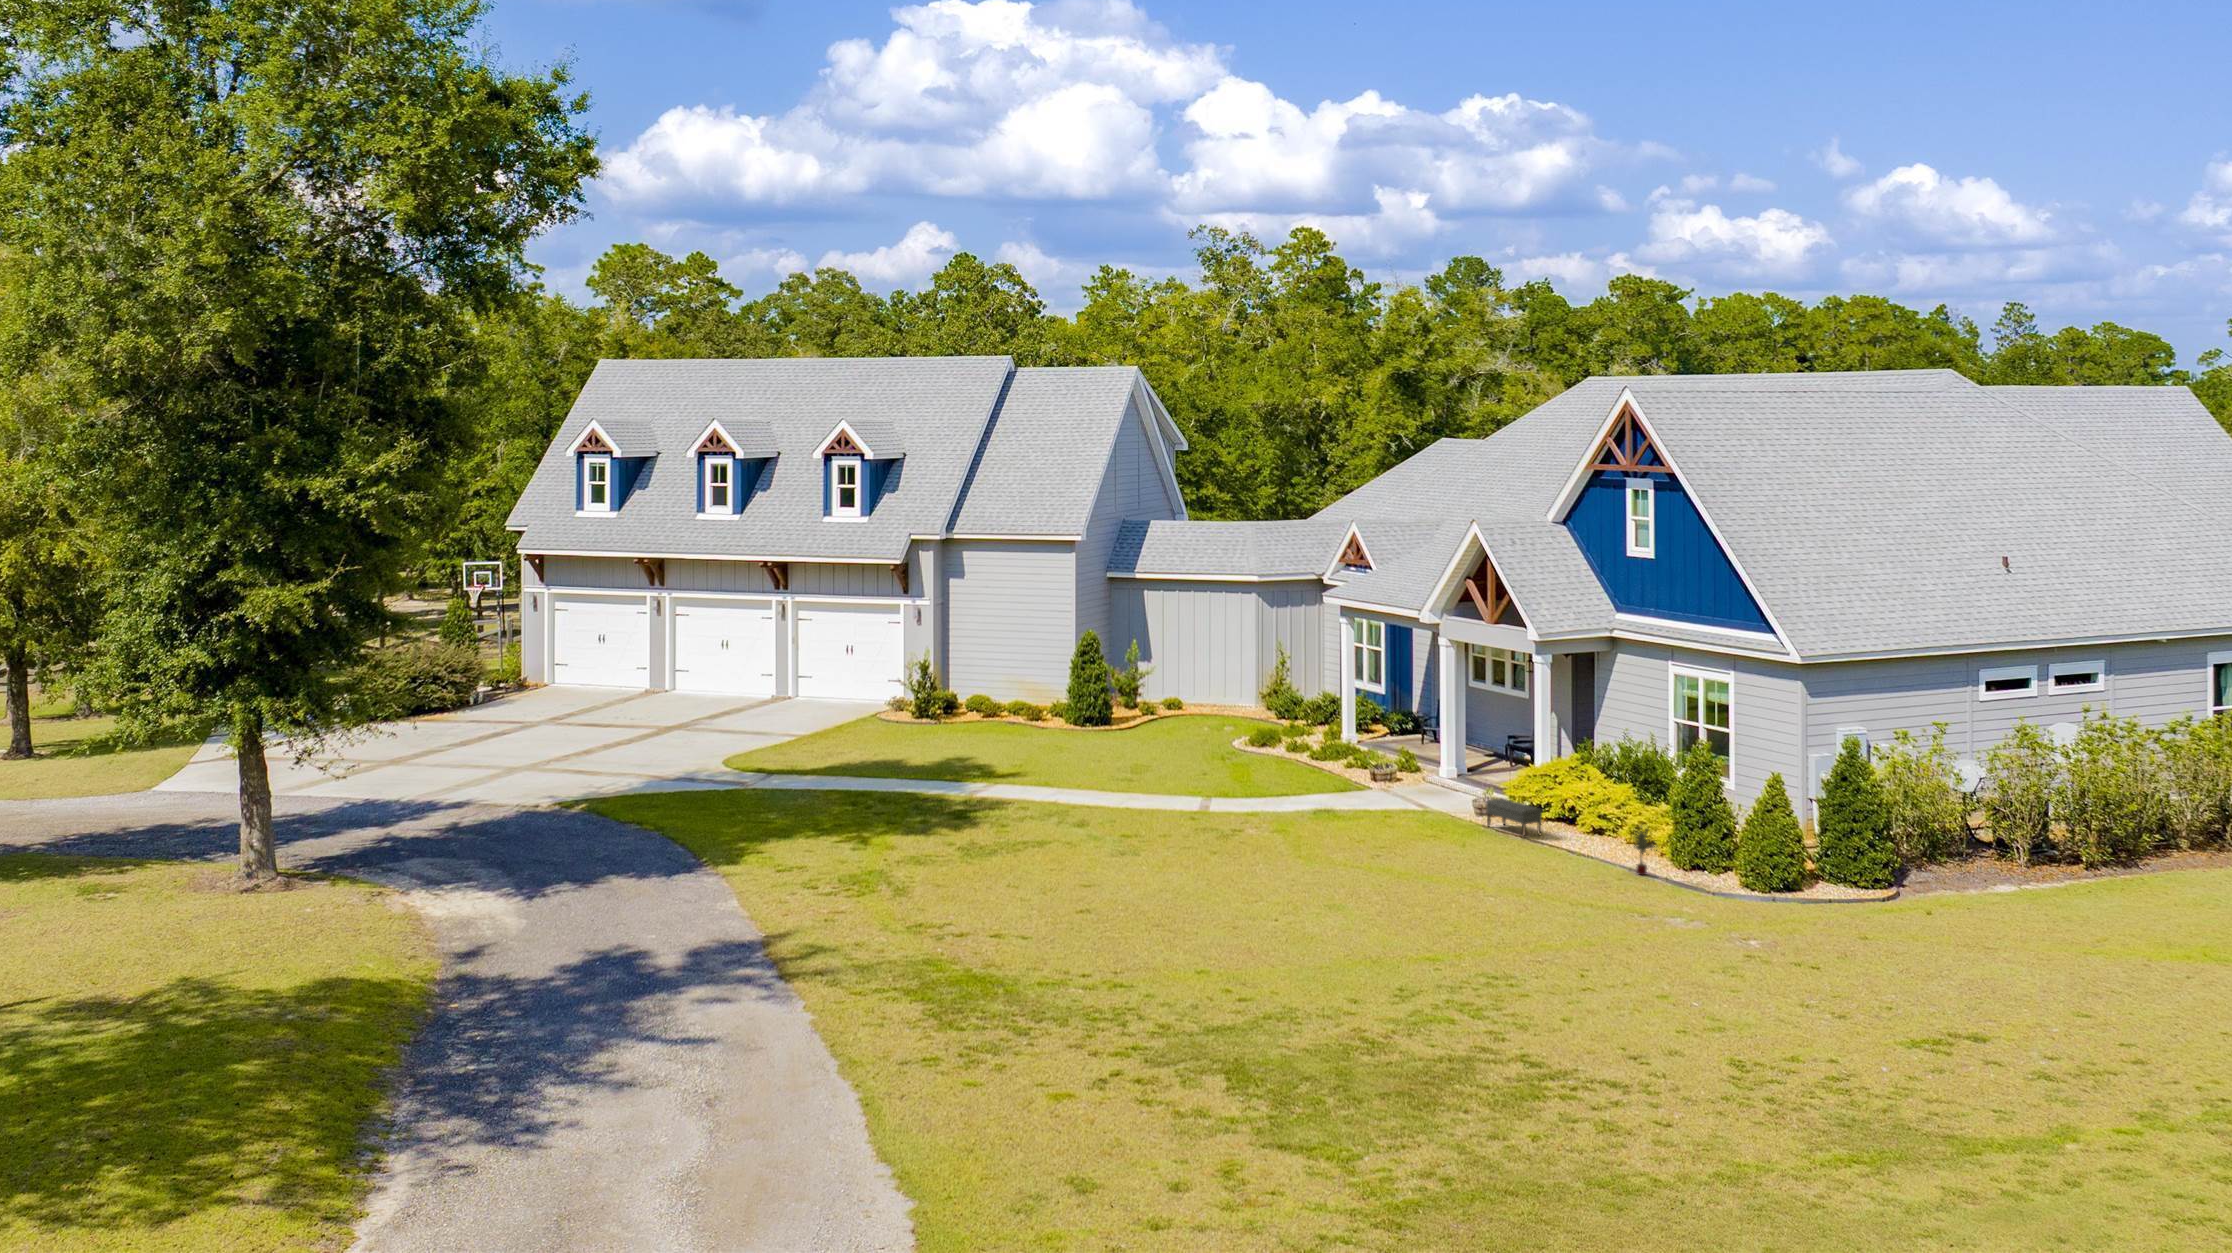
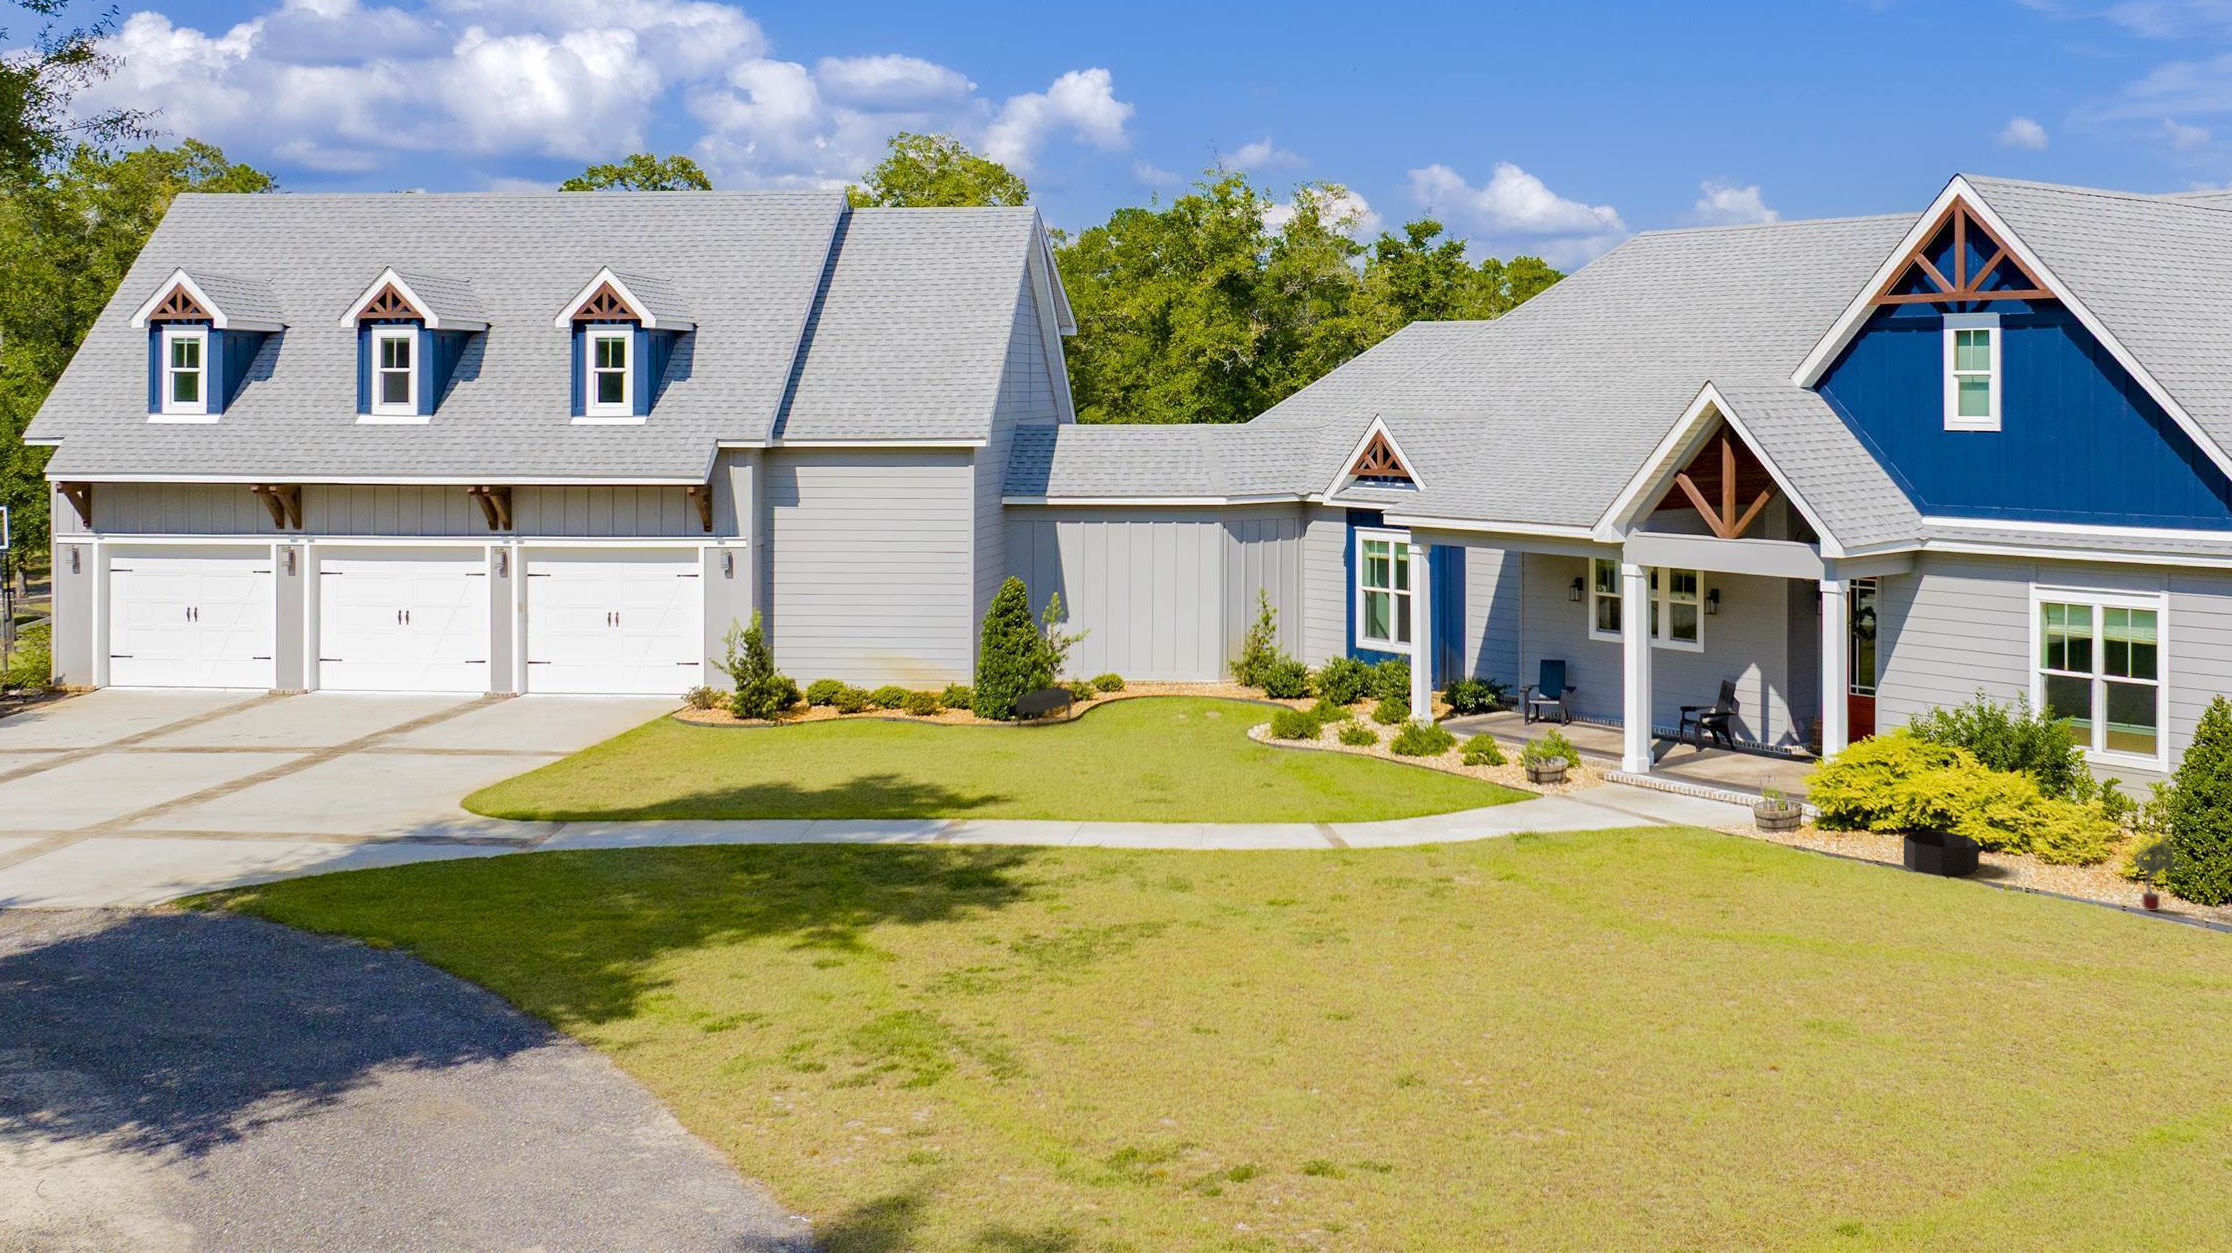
bench: present [1486,799,1542,837] -> present [1015,688,1072,727]
basket: none [1533,823,1577,851] -> present [1904,832,1979,876]

